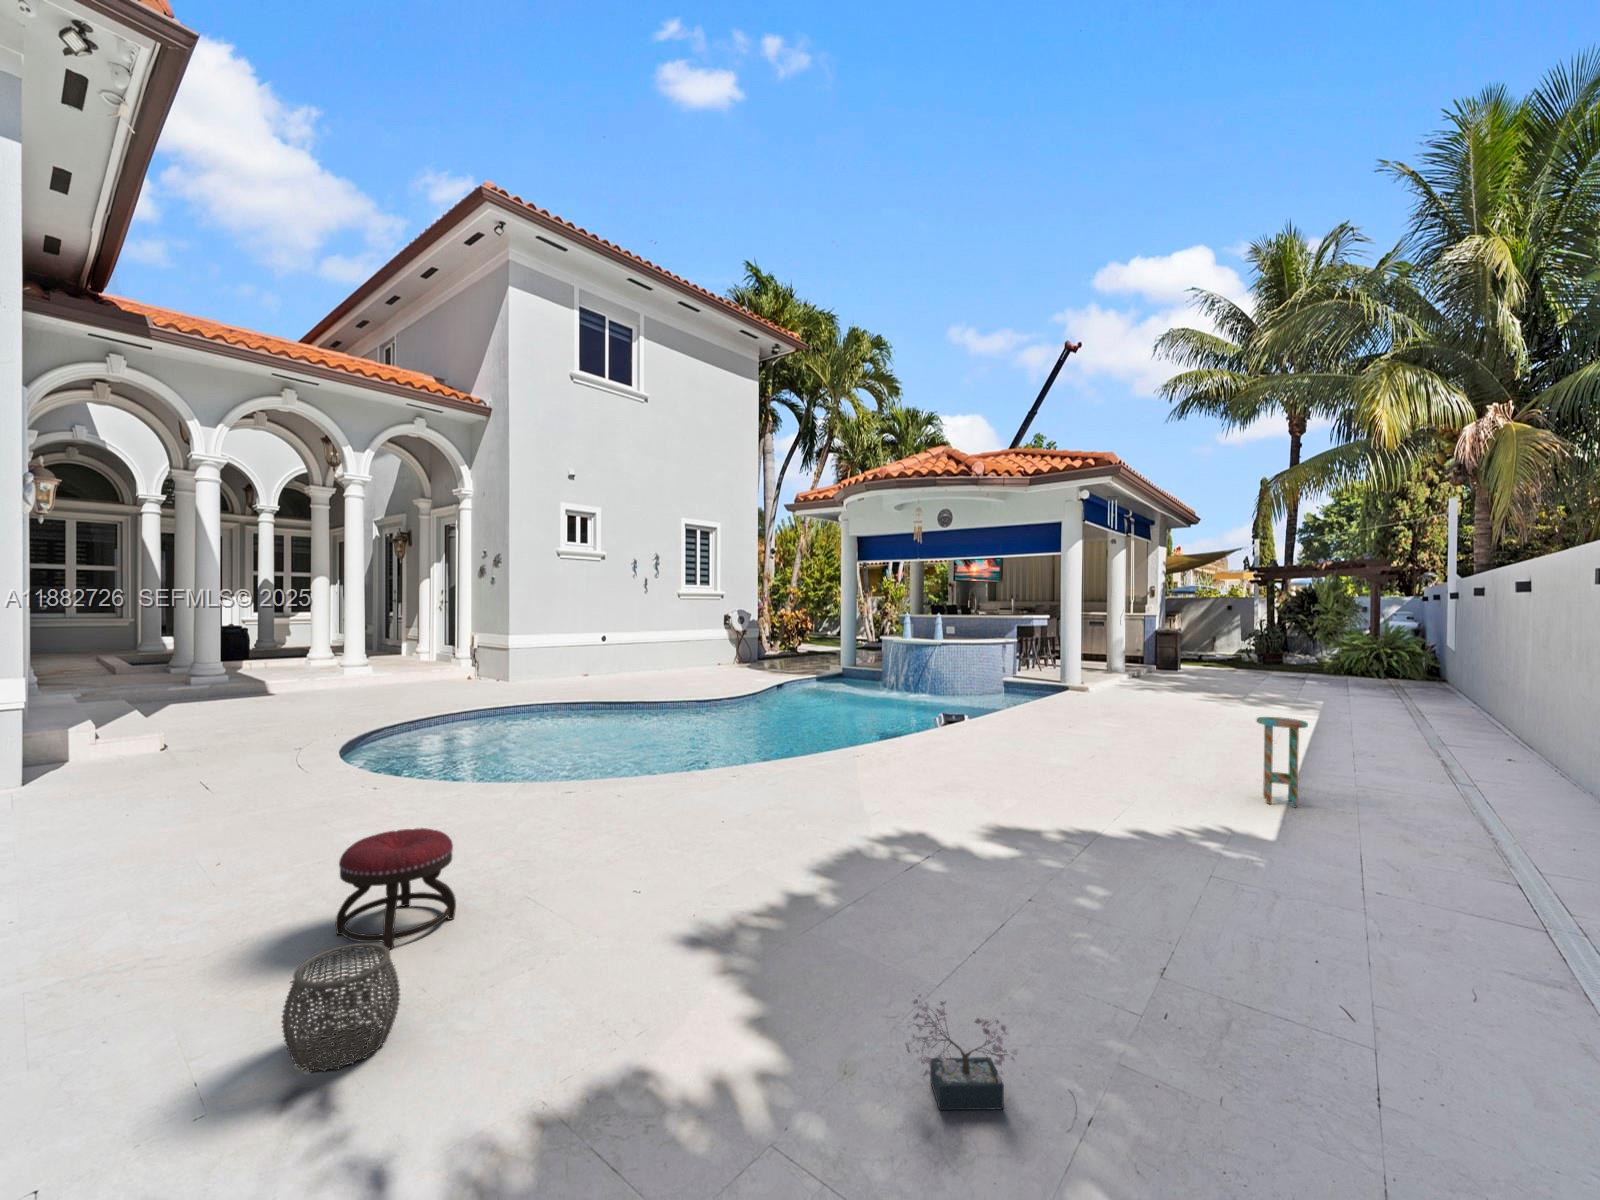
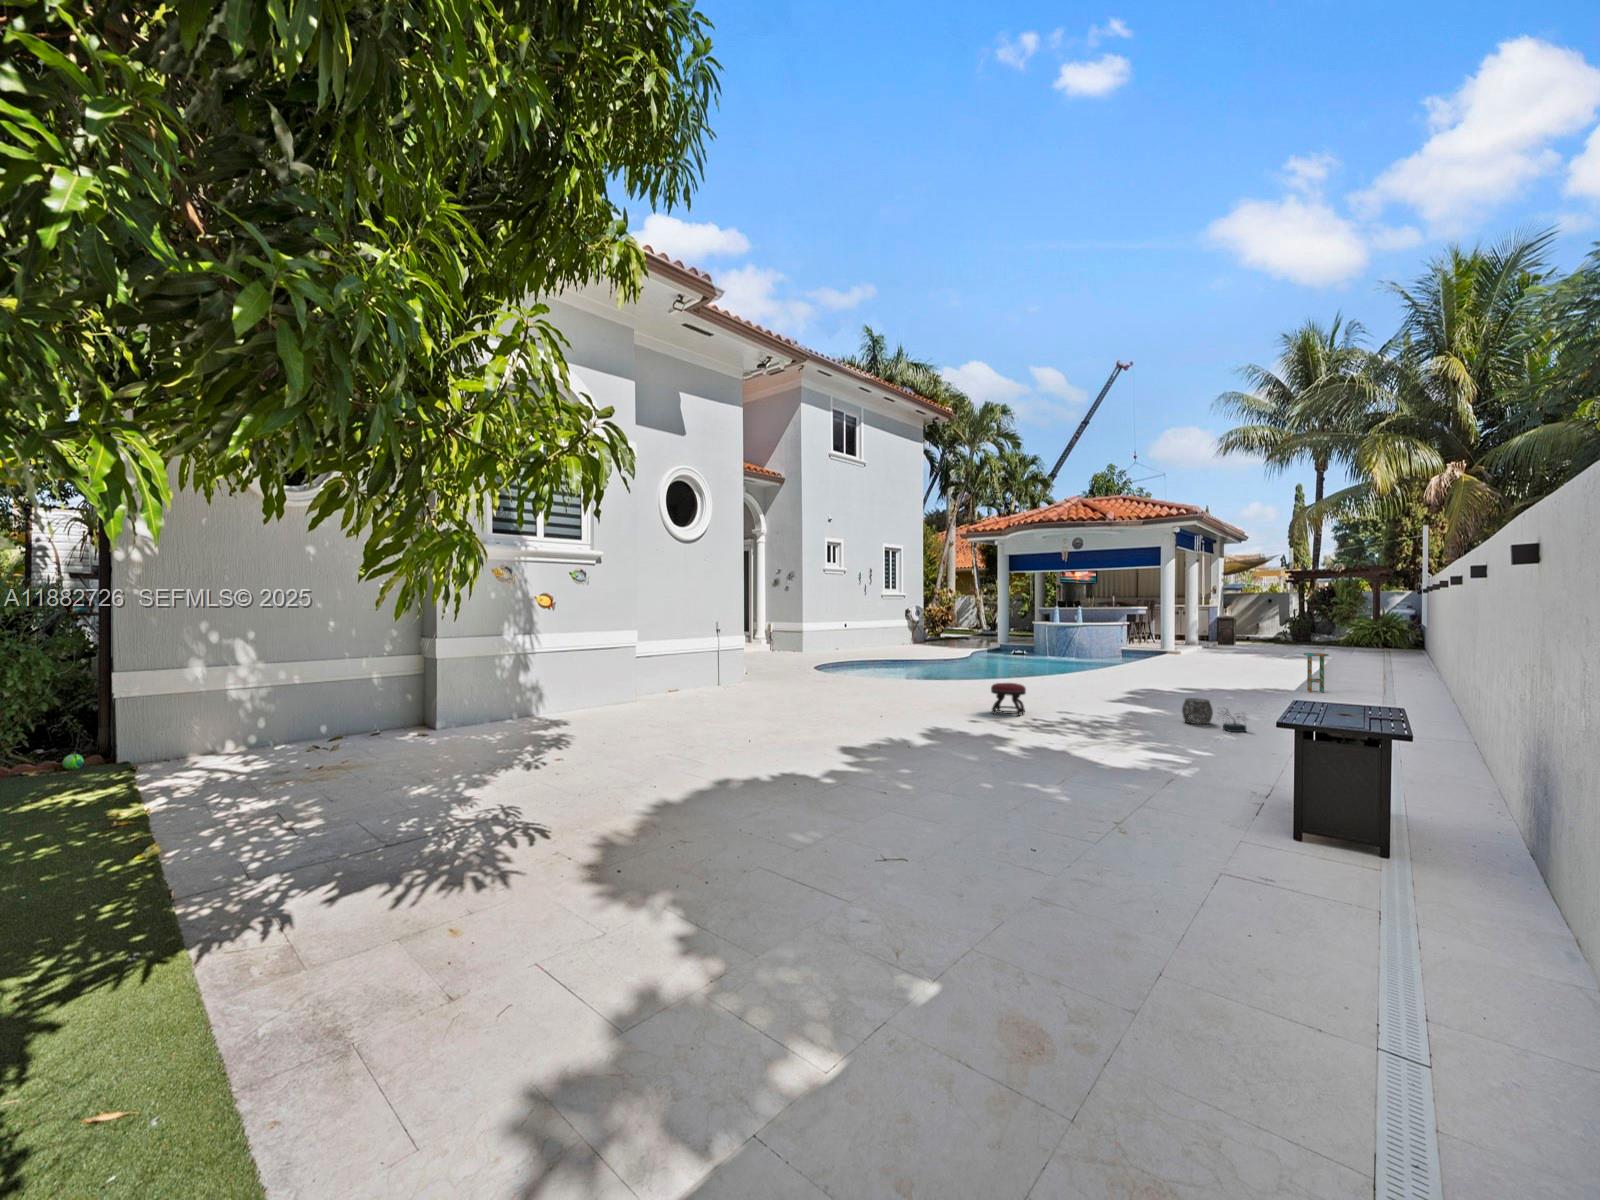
woven basket: present [282,943,400,1072] -> present [1182,698,1213,724]

